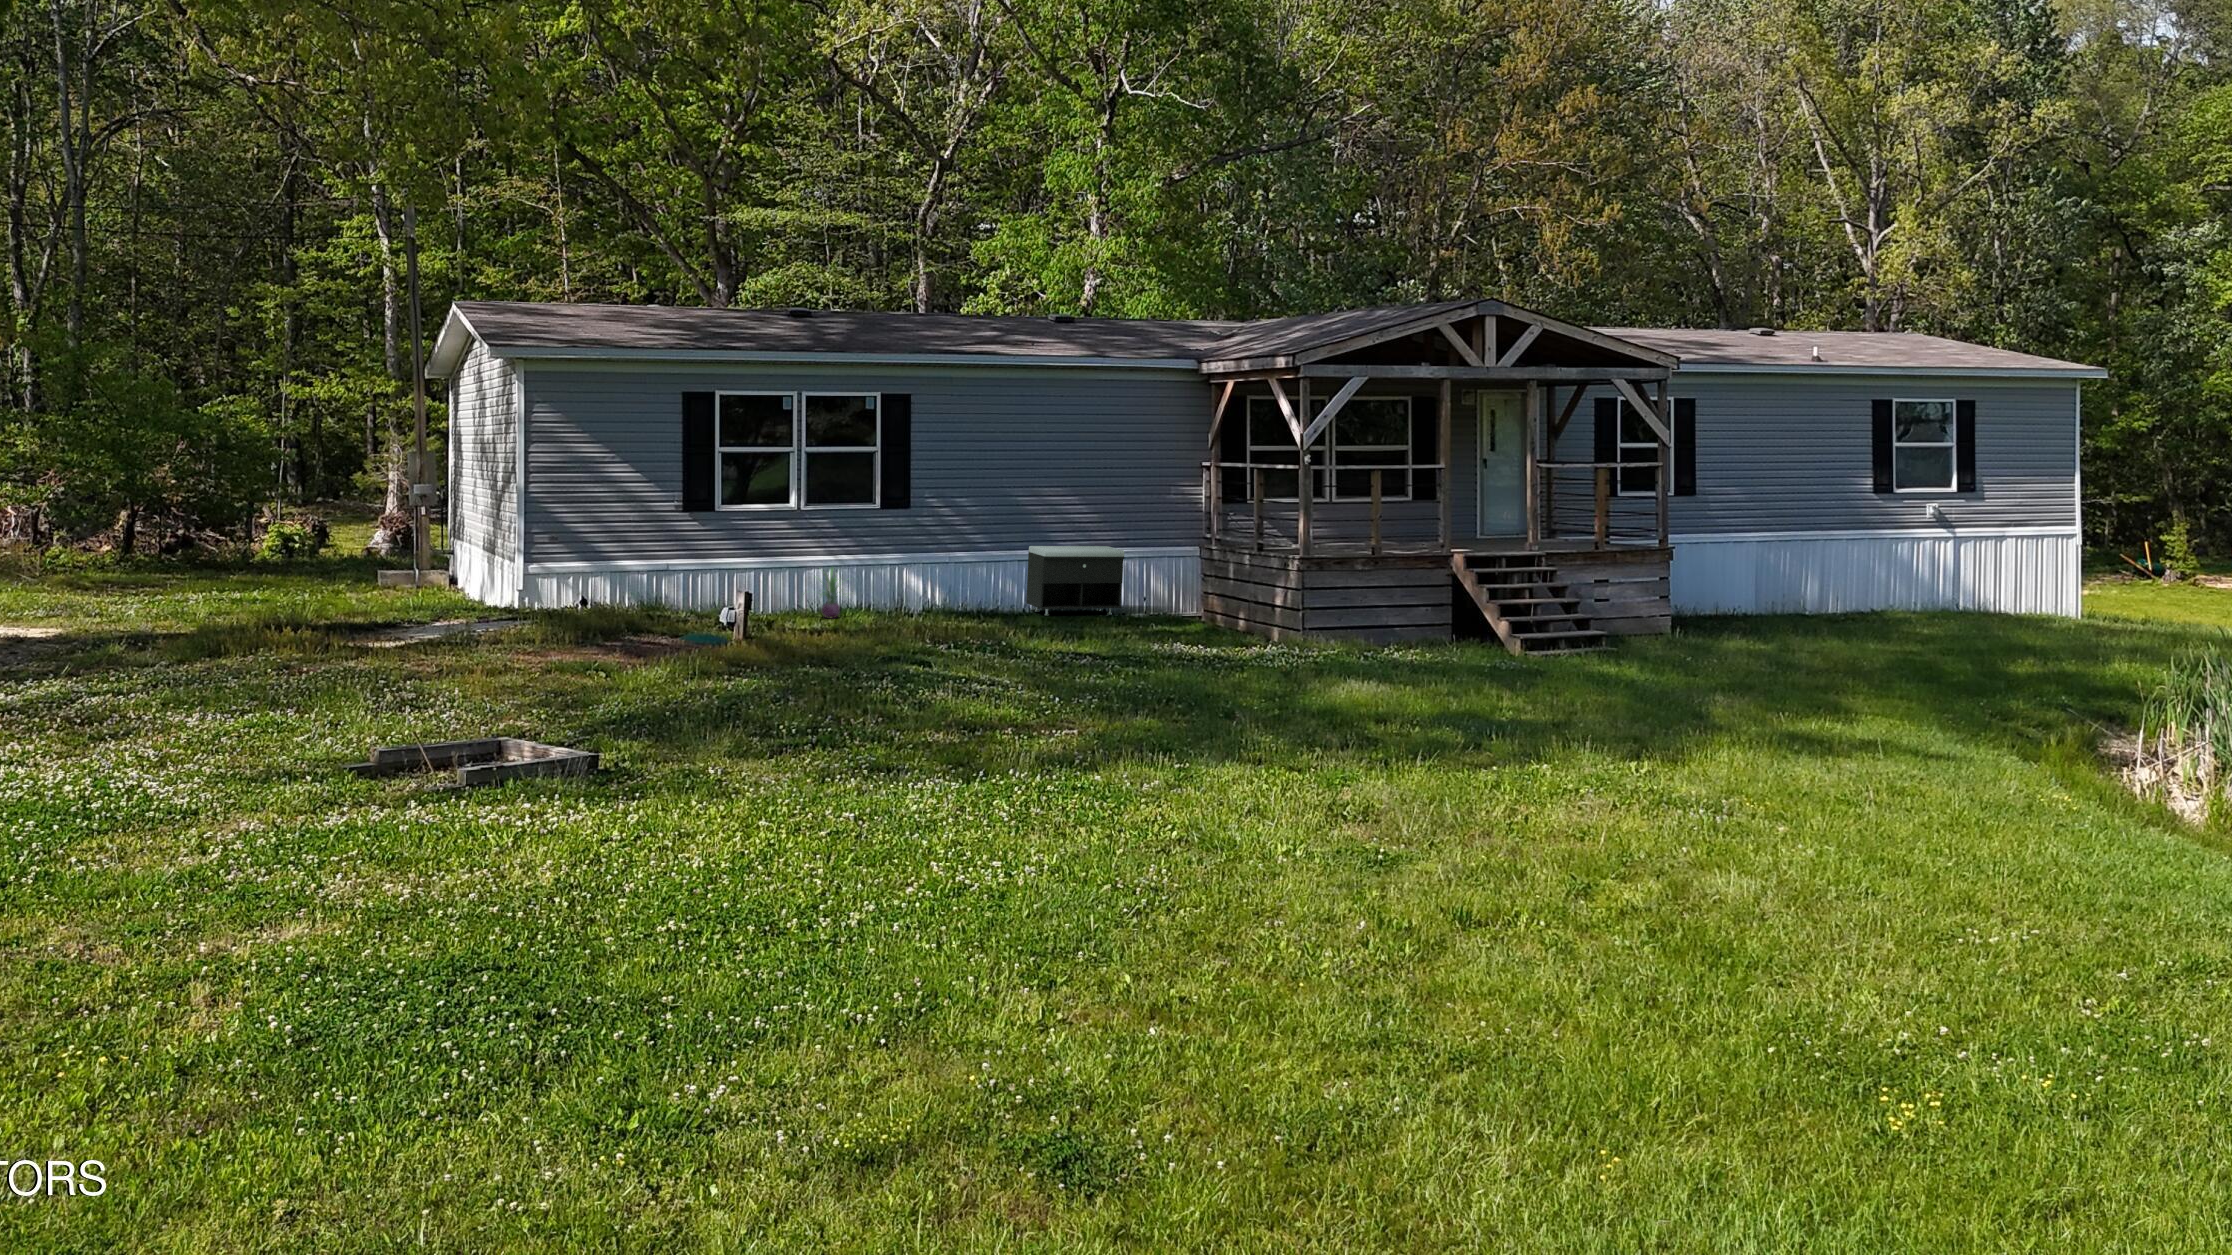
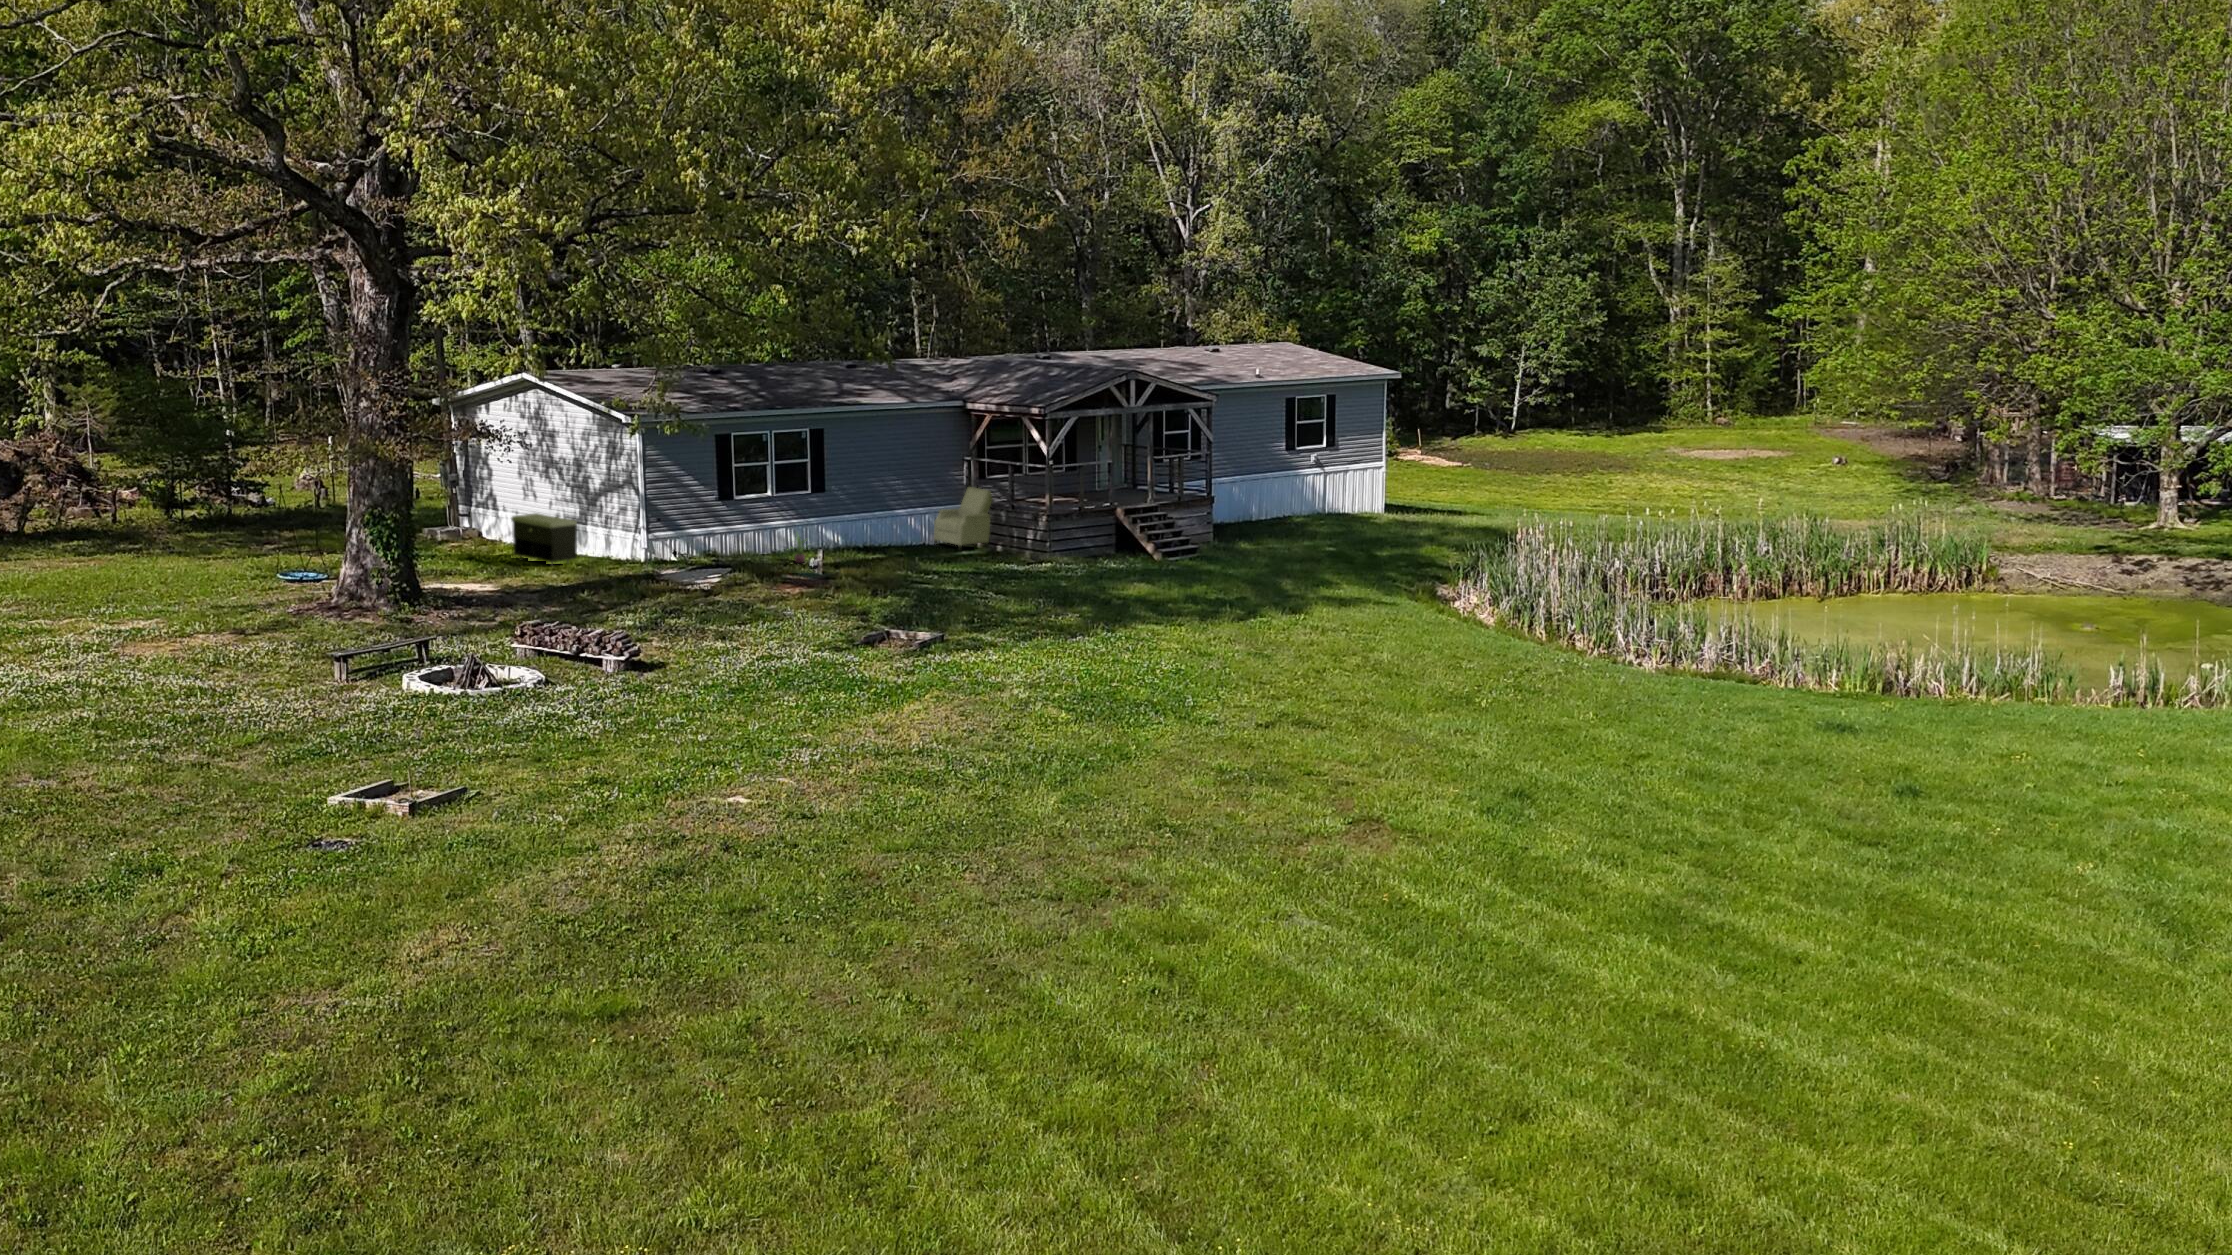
chair: none [1135,518,1233,620] -> present [934,487,992,550]
storage bench: present [1026,546,1124,615] -> present [511,513,577,565]

